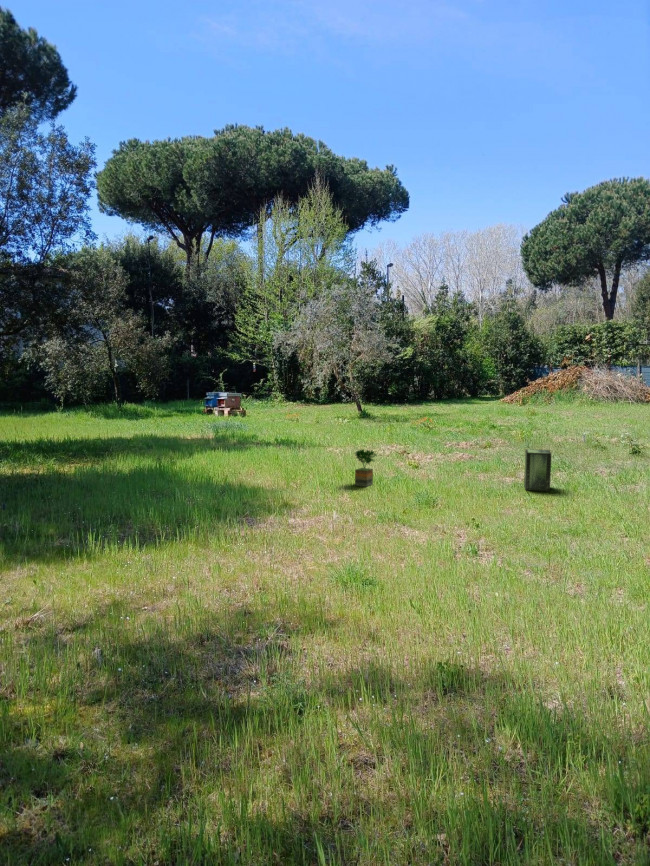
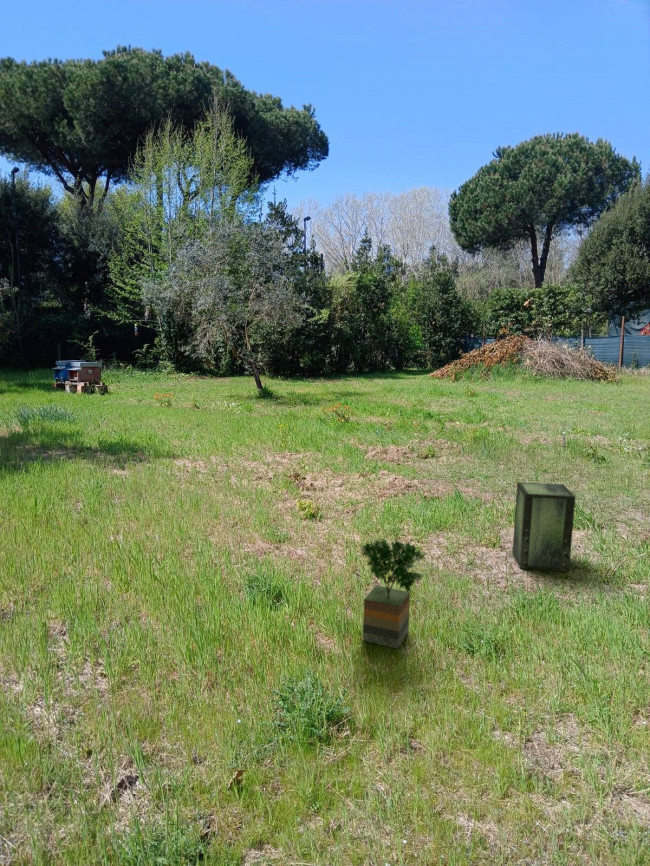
potted tree: present [355,450,377,487] -> present [361,540,424,649]

